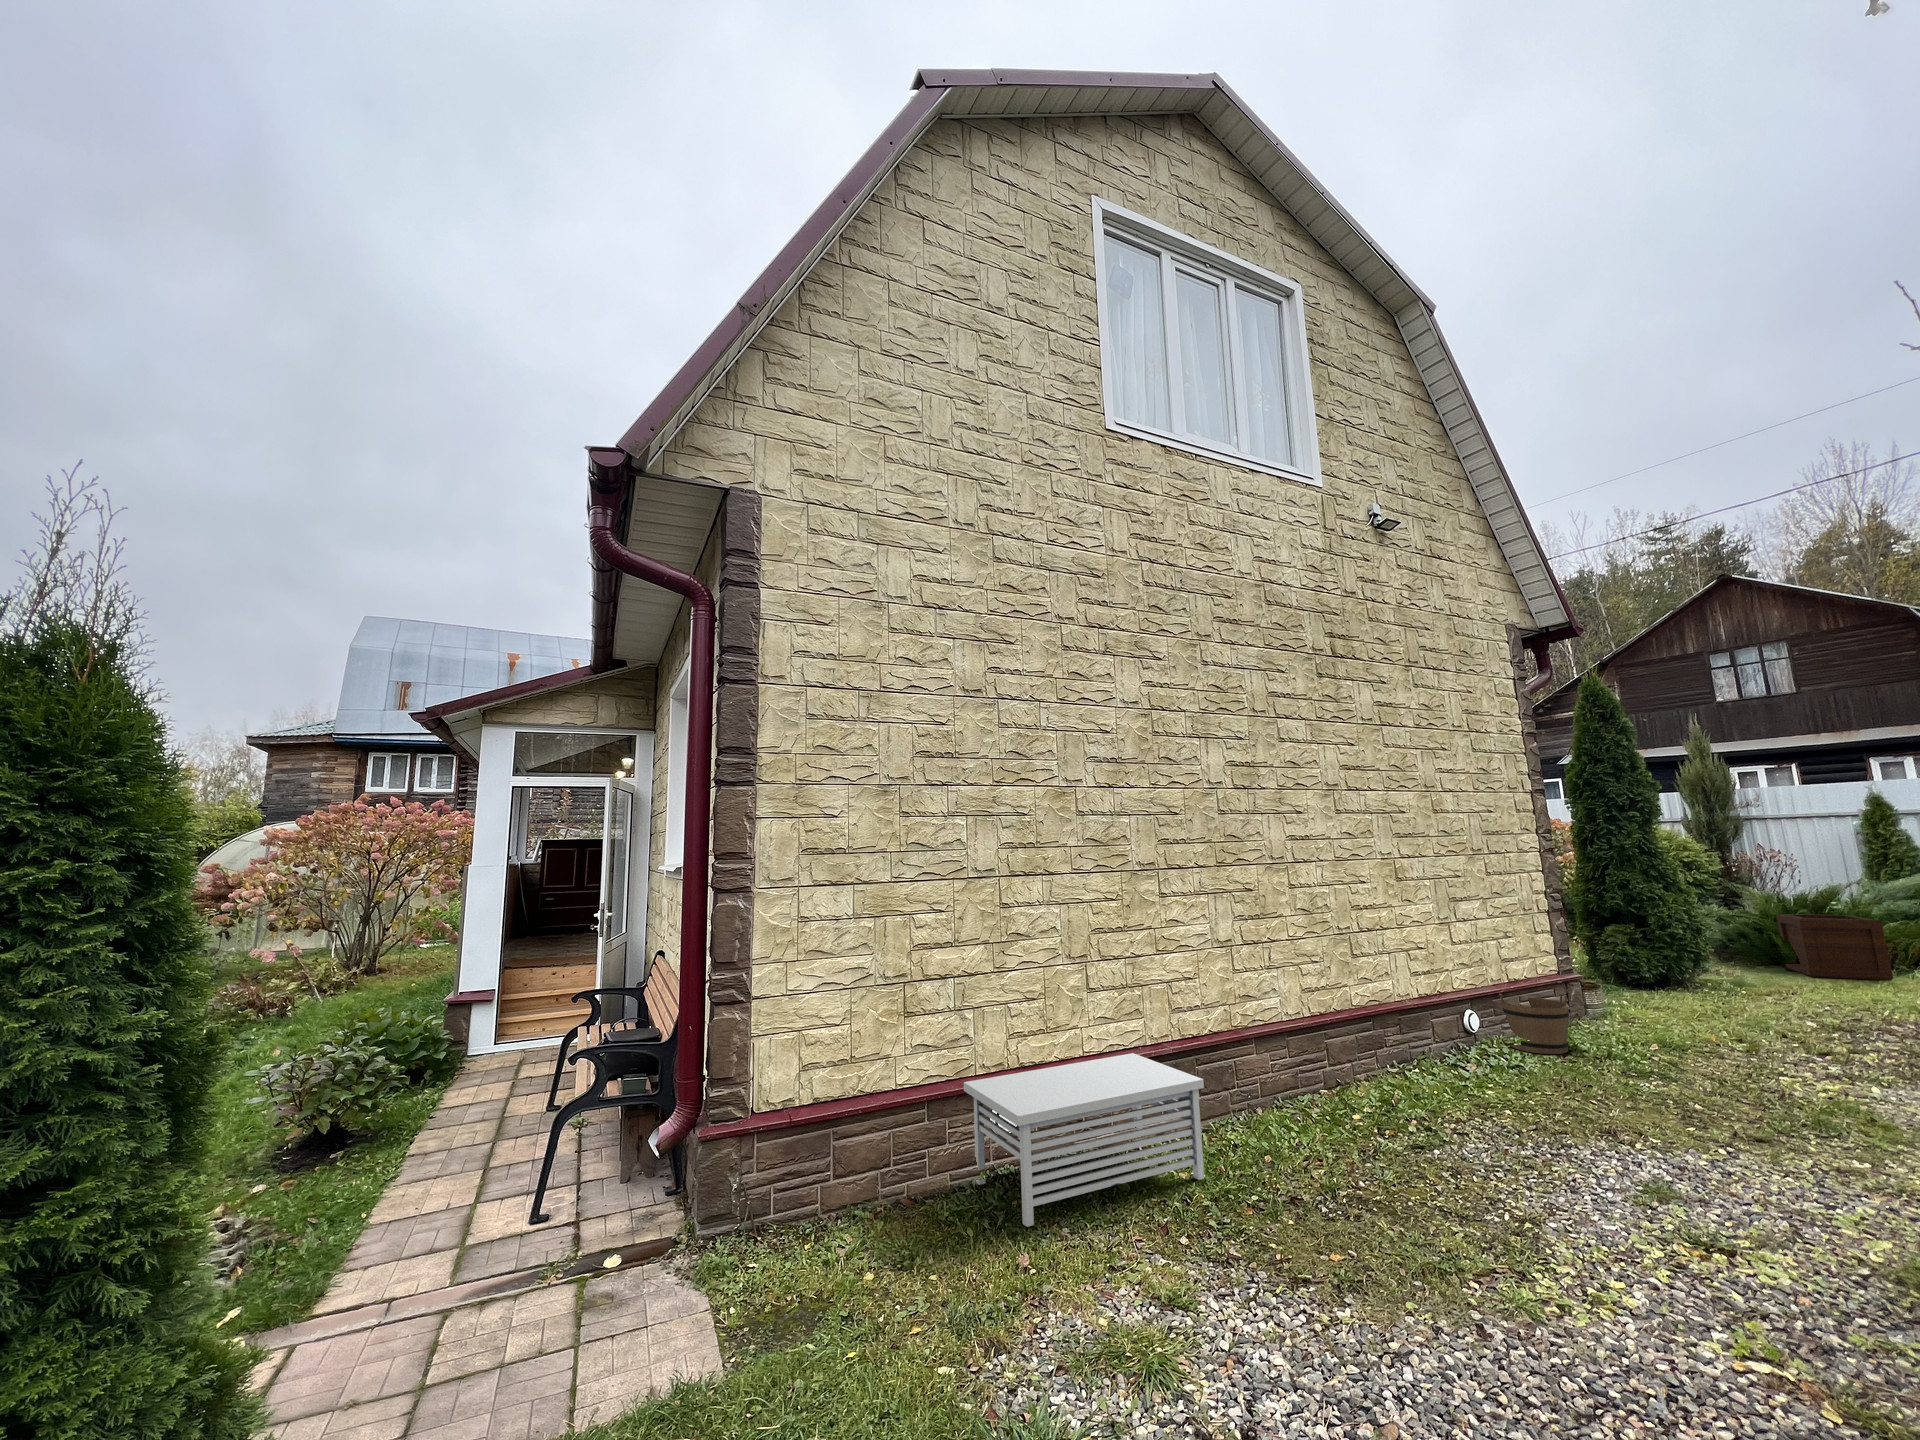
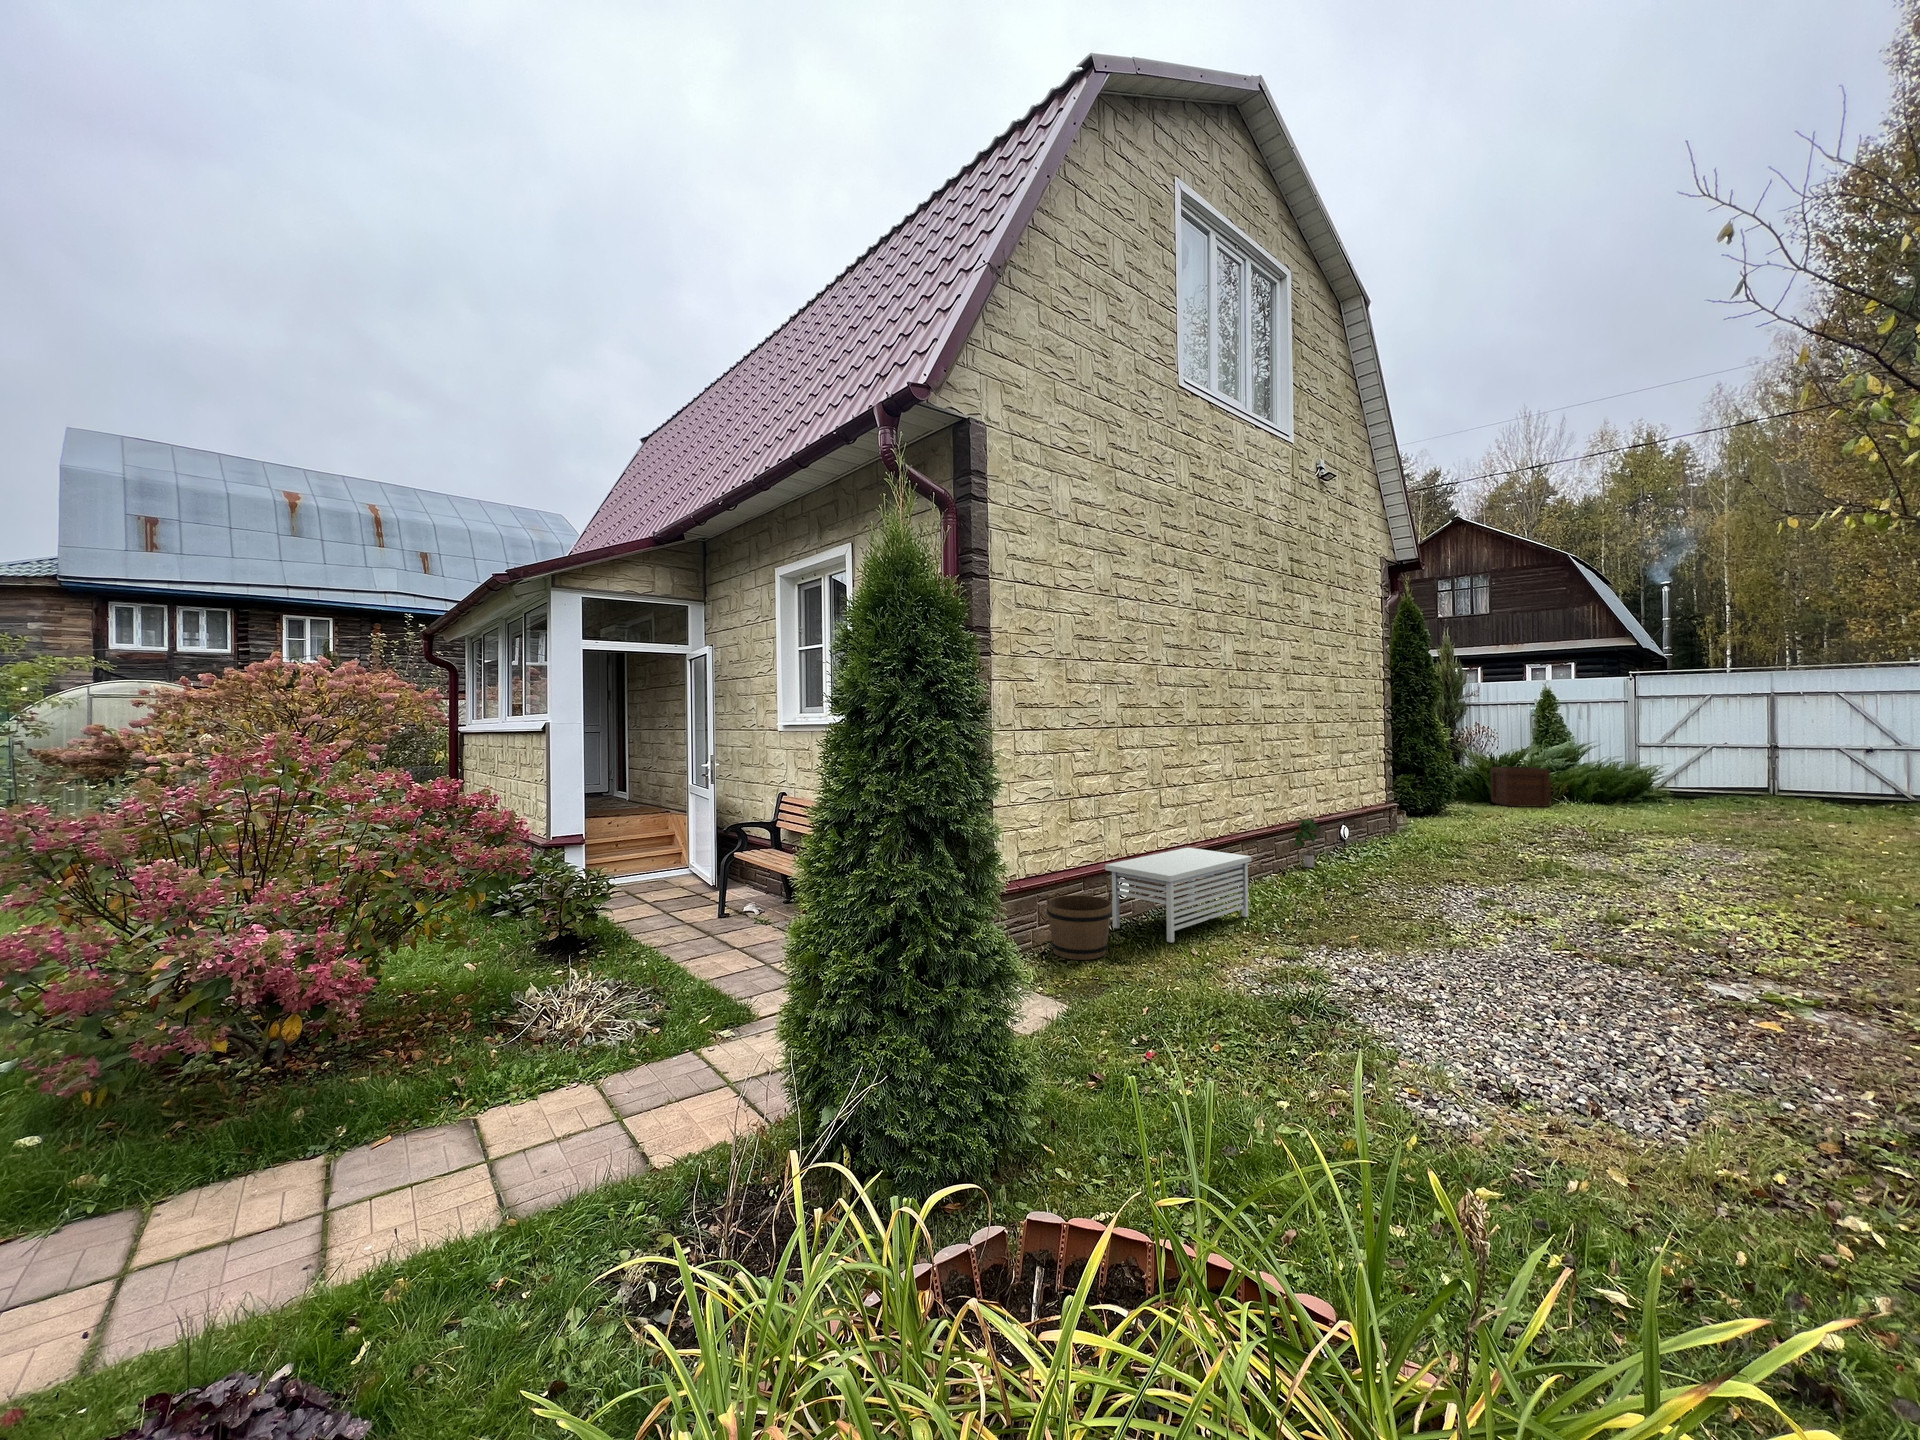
bucket: present [1499,994,1569,1054] -> present [1046,892,1113,960]
potted plant: none [1357,1002,1404,1082] -> present [1294,818,1319,867]

